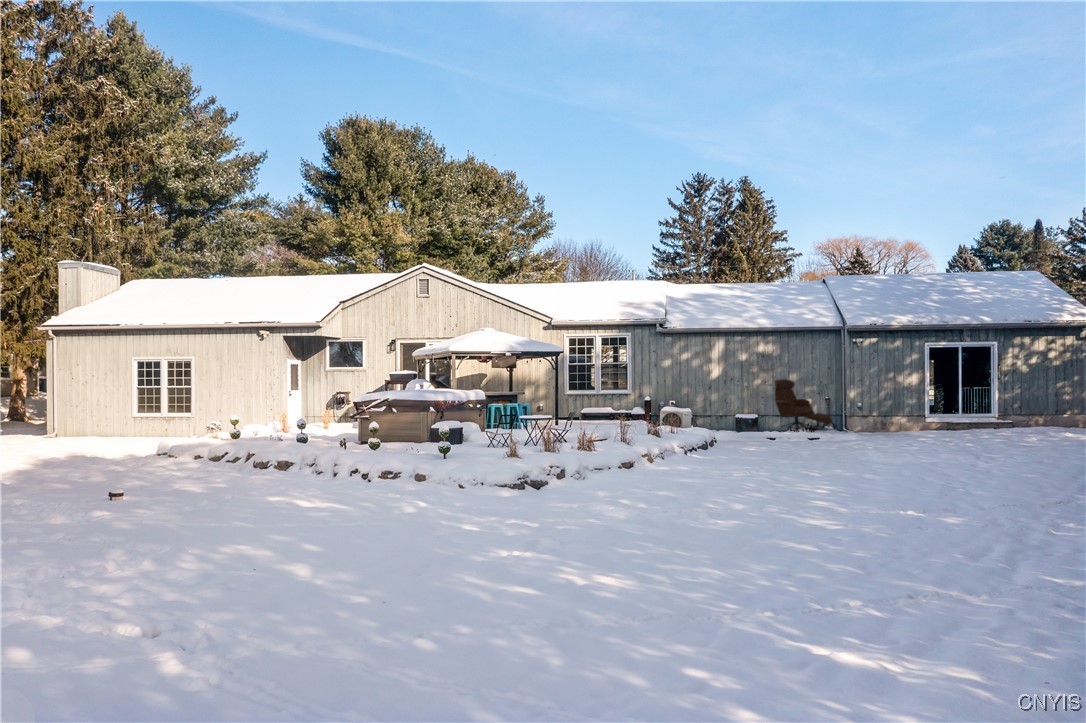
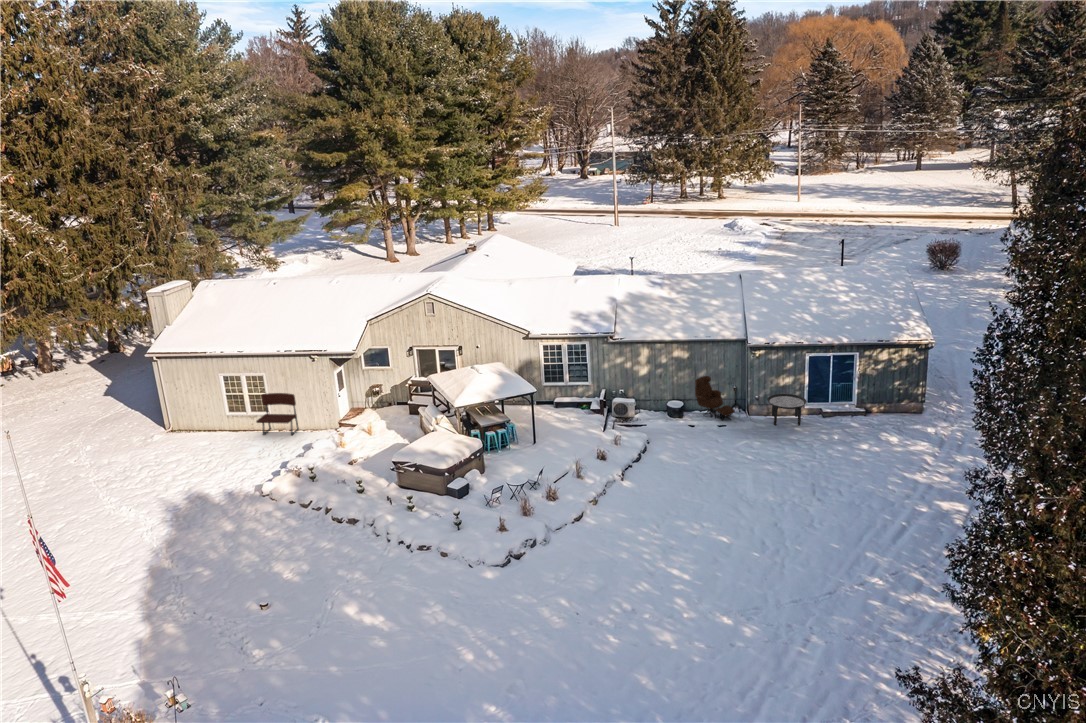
bench: none [171,382,230,436] -> present [256,393,299,435]
round table: none [877,399,934,432] -> present [767,394,807,426]

